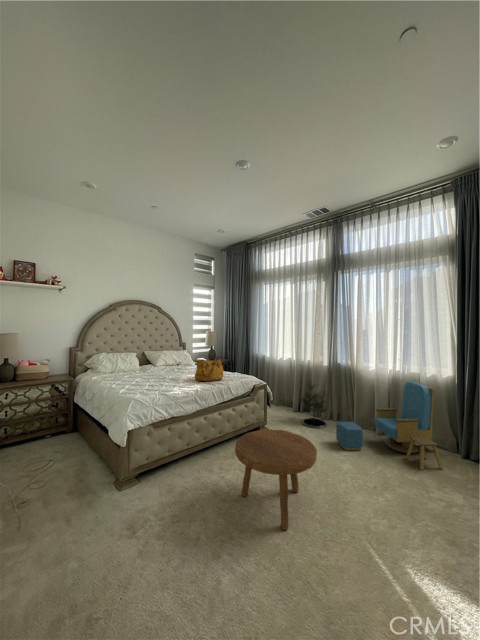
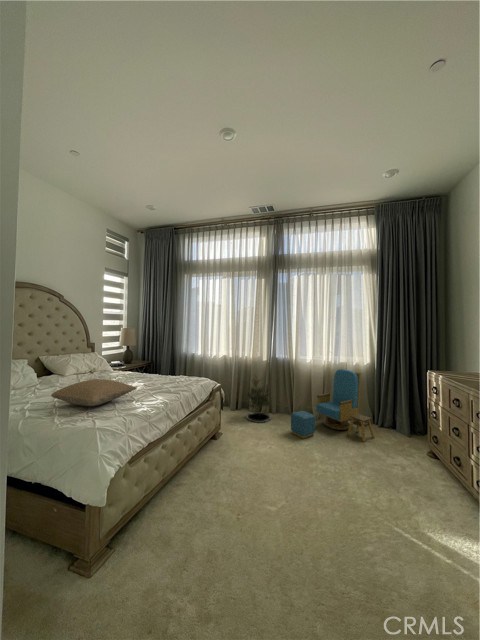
handbag: present [195,358,223,381] -> none [143,358,179,390]
pillow: none [130,368,182,386] -> present [51,379,137,406]
footstool: present [235,429,317,530] -> none [250,432,340,542]

